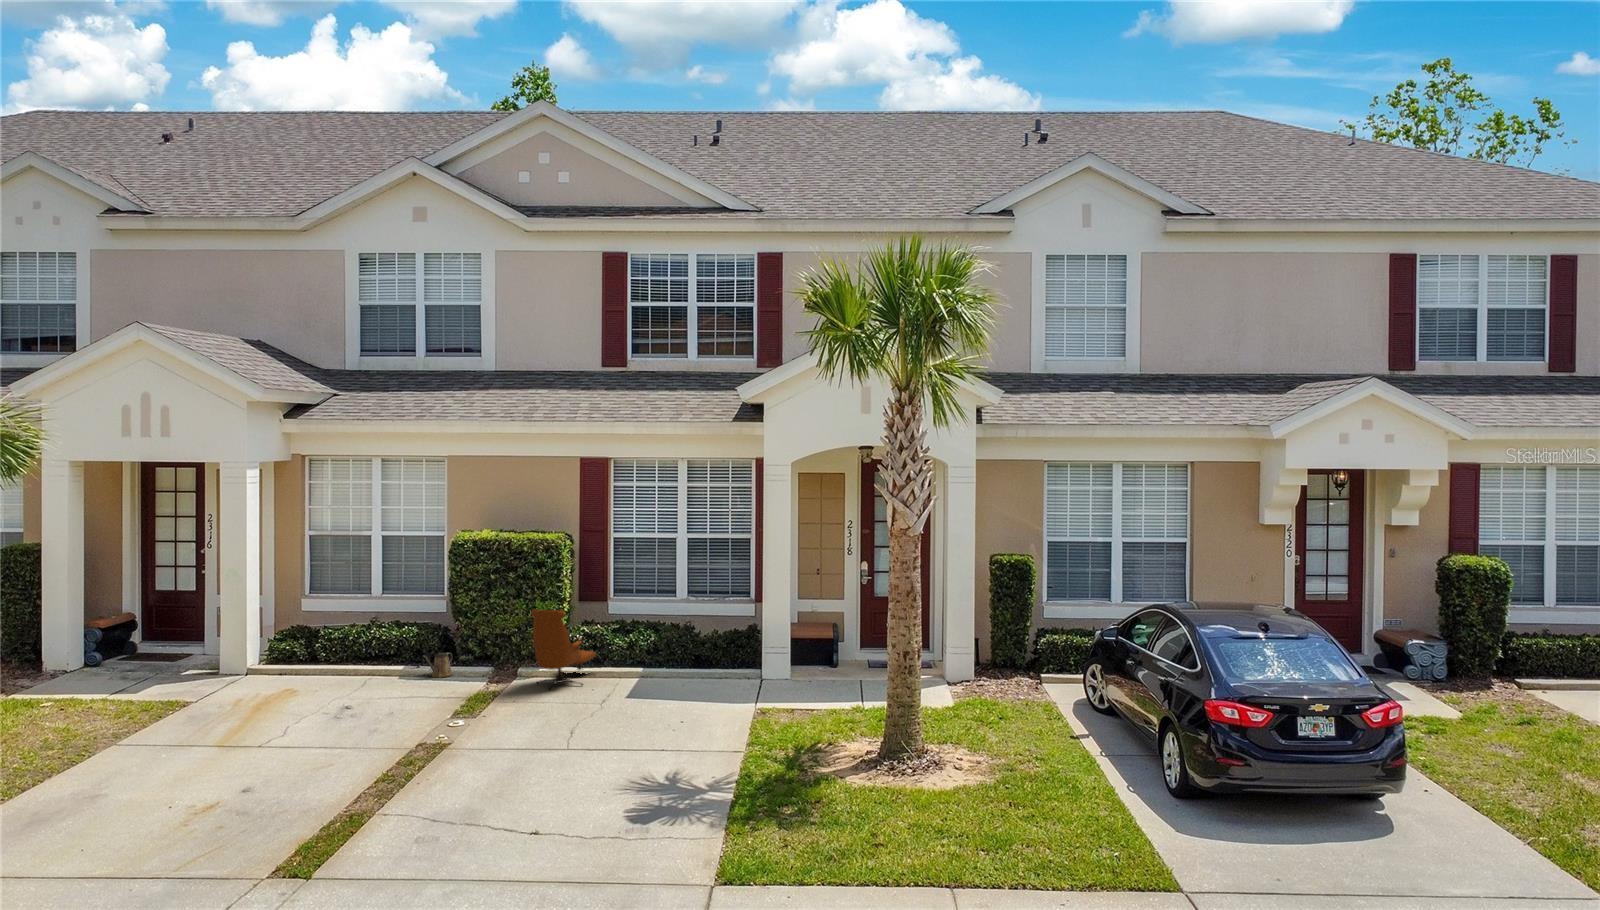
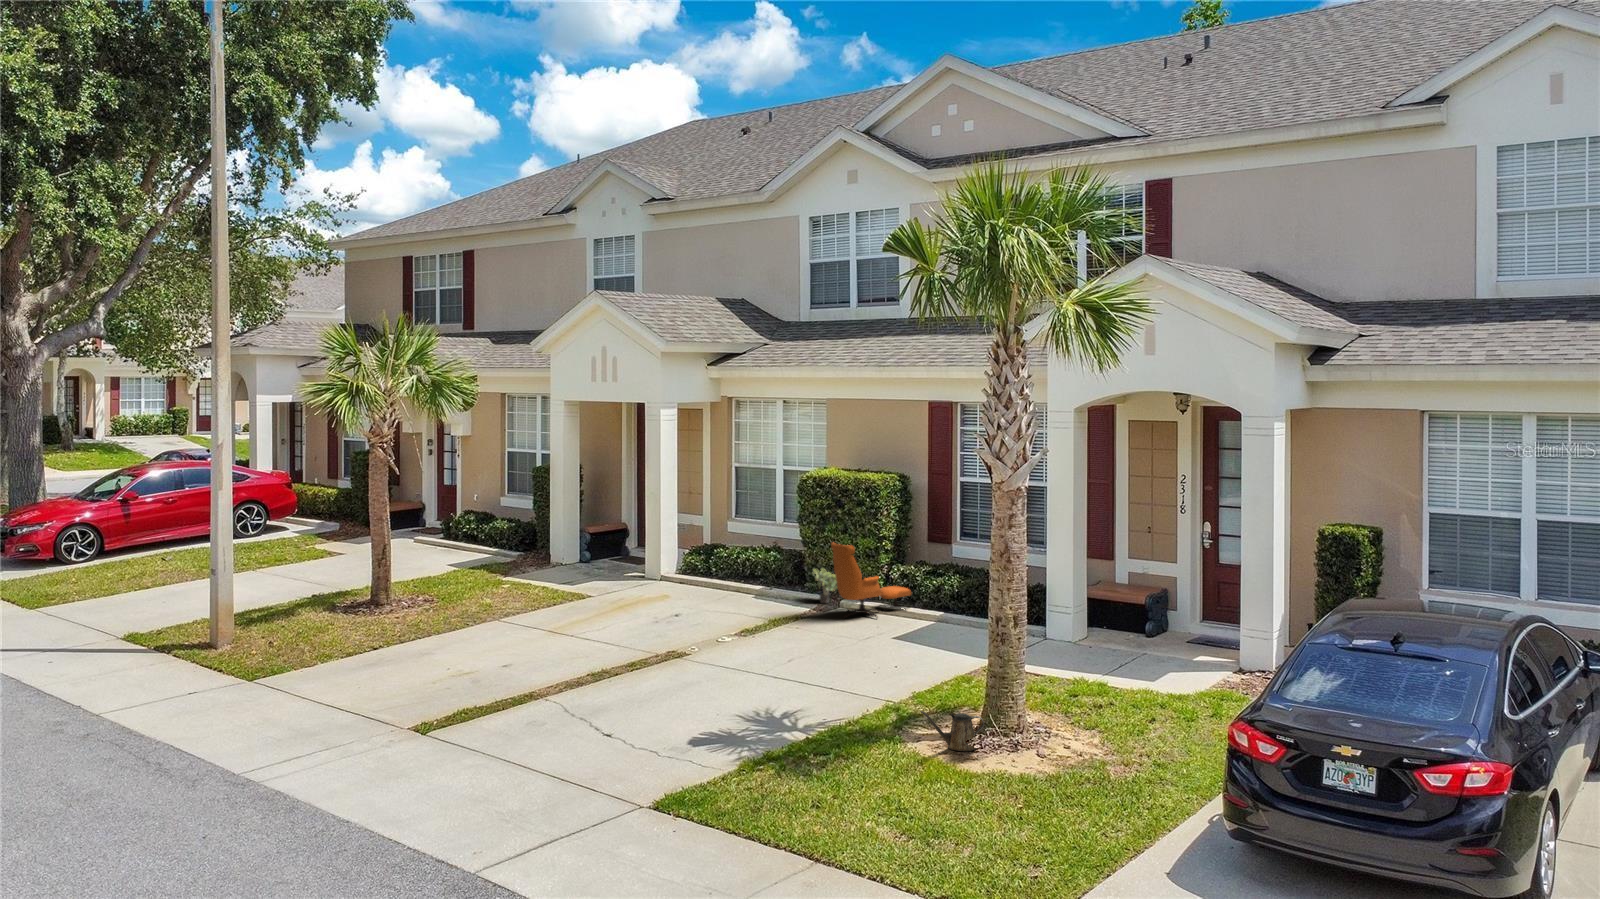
potted plant: none [478,640,512,679] -> present [813,569,837,603]
watering can: present [423,653,452,678] -> present [921,711,984,751]

